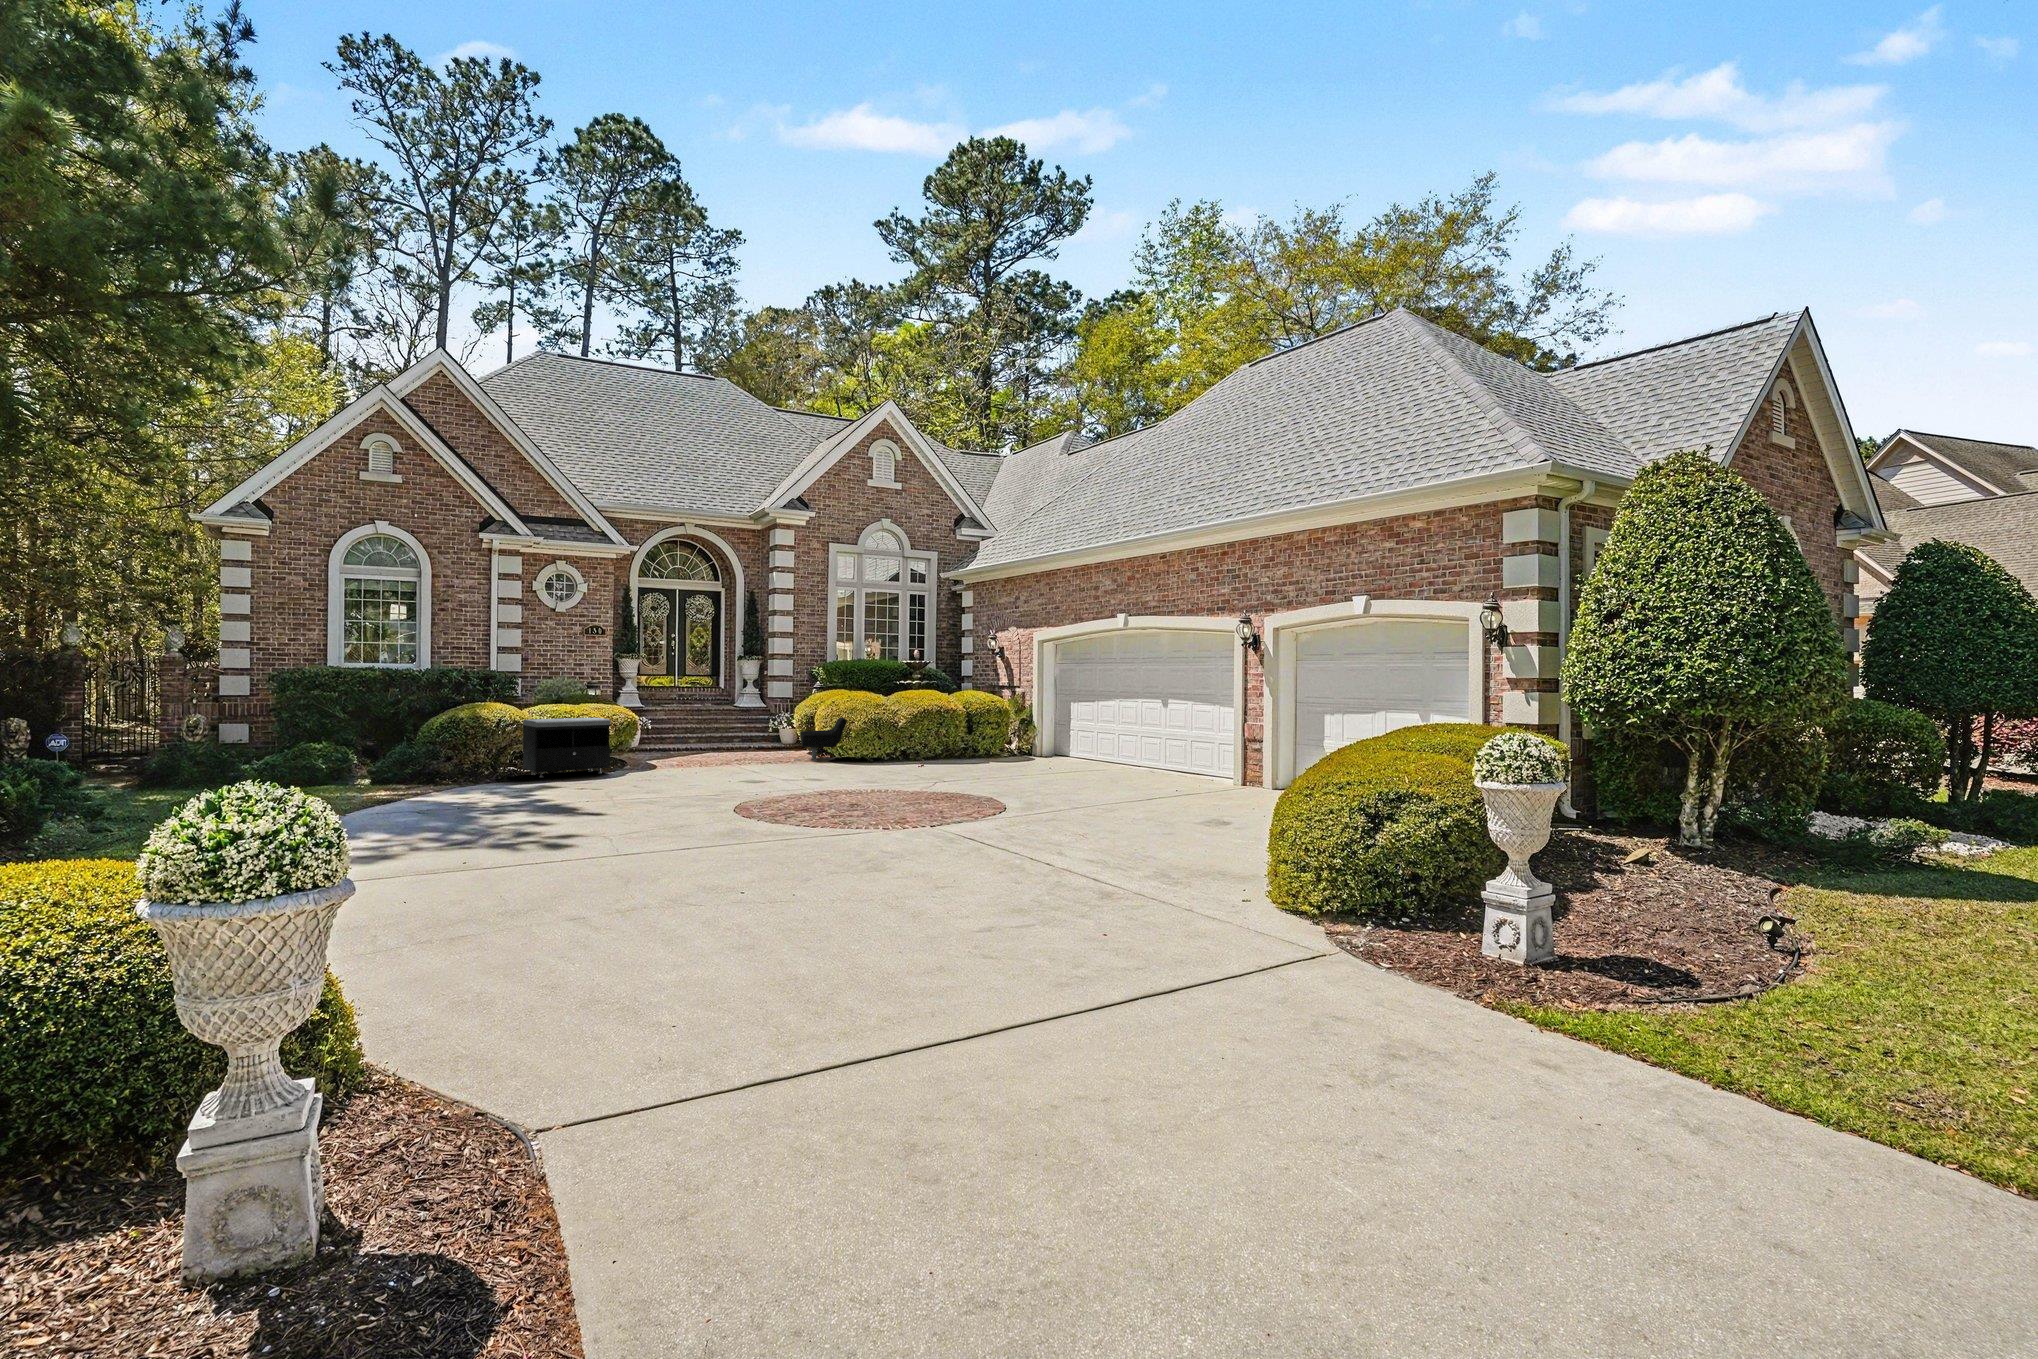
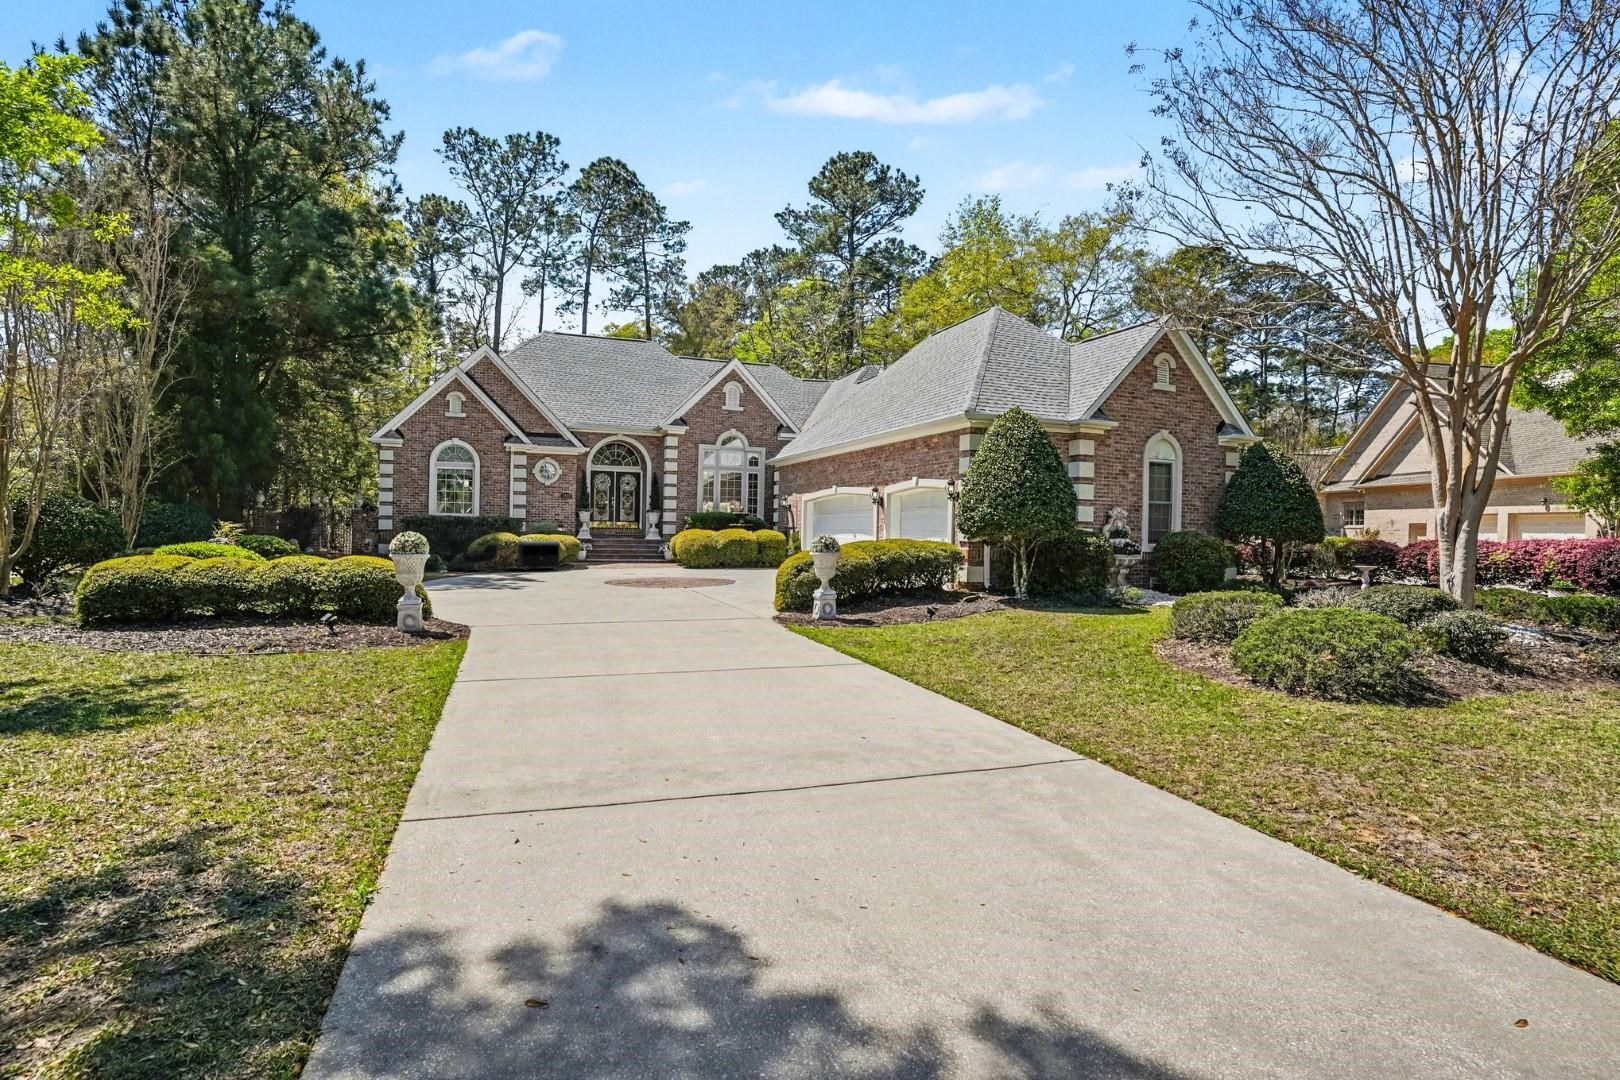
lounge chair: present [799,717,847,762] -> present [463,544,498,569]

